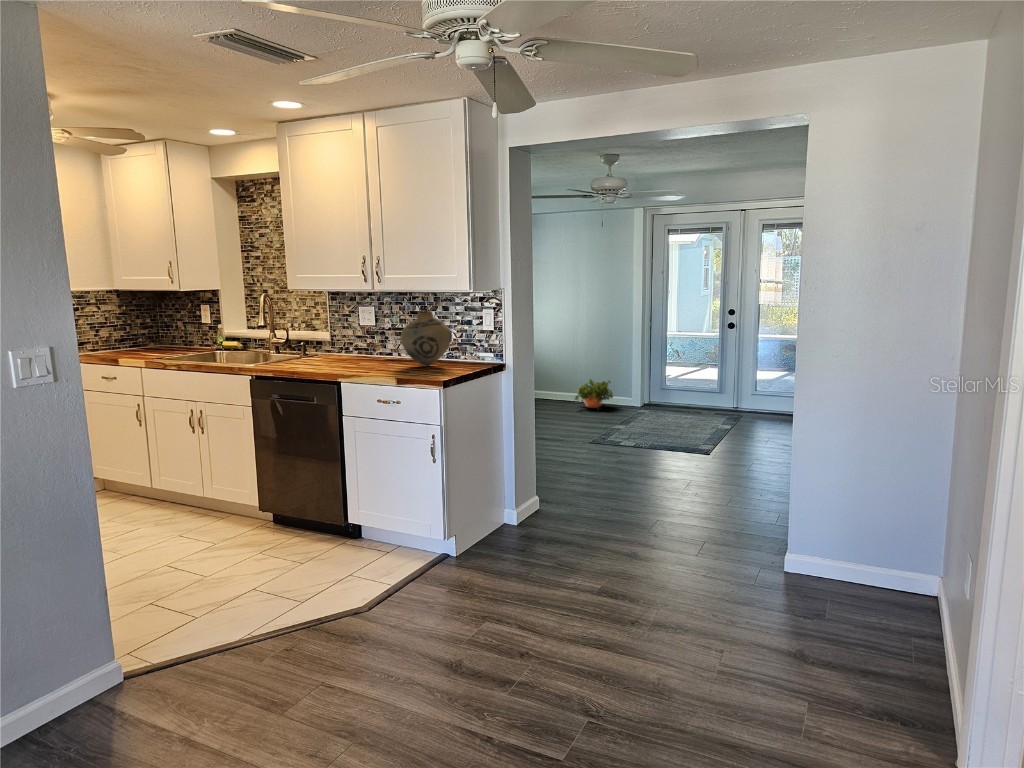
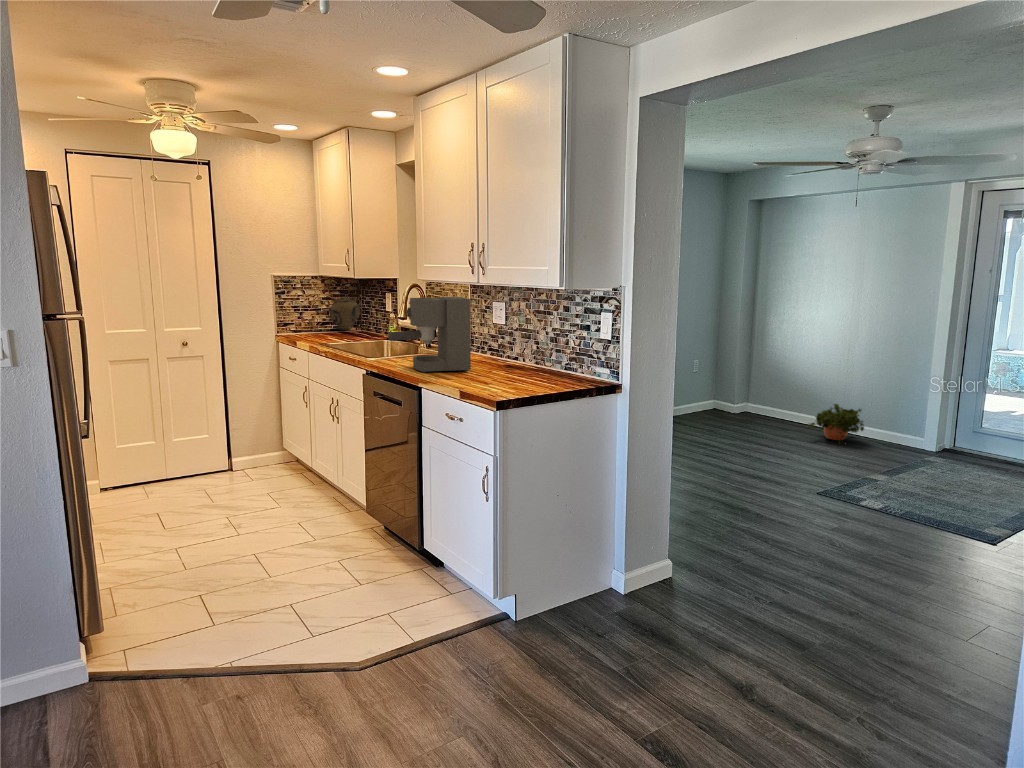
coffee maker: none [299,302,372,371] -> present [388,297,471,373]
vase: present [401,311,452,365] -> present [329,296,360,331]

